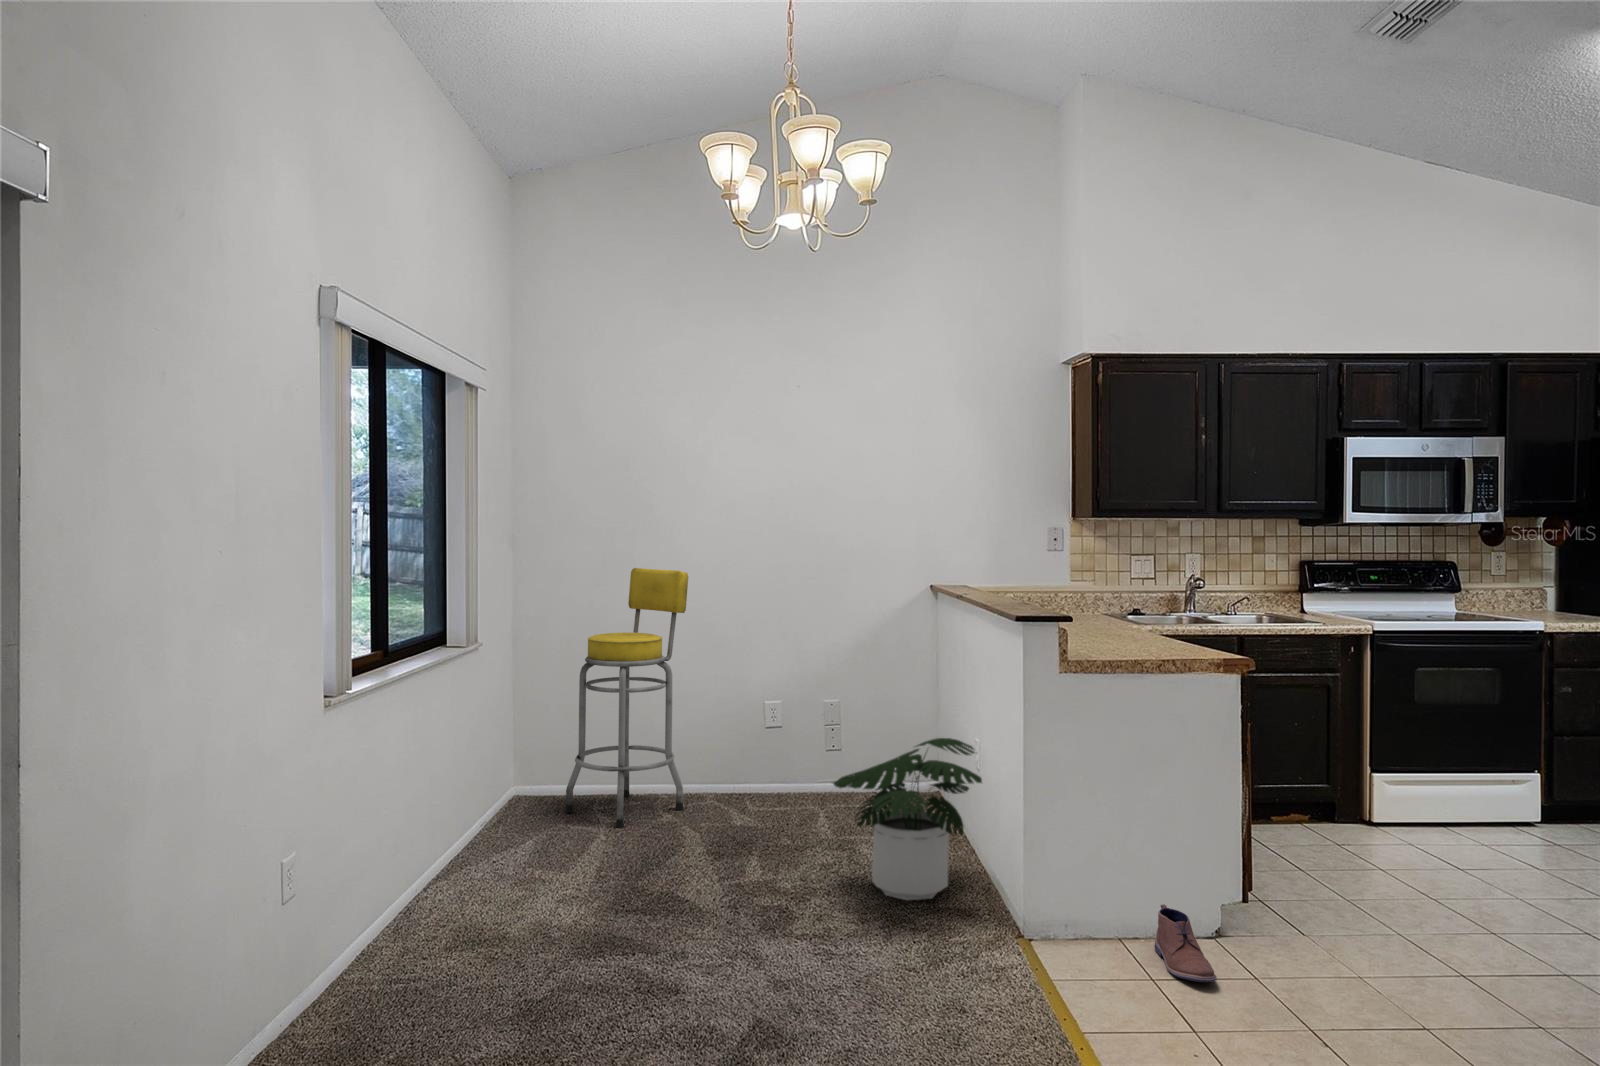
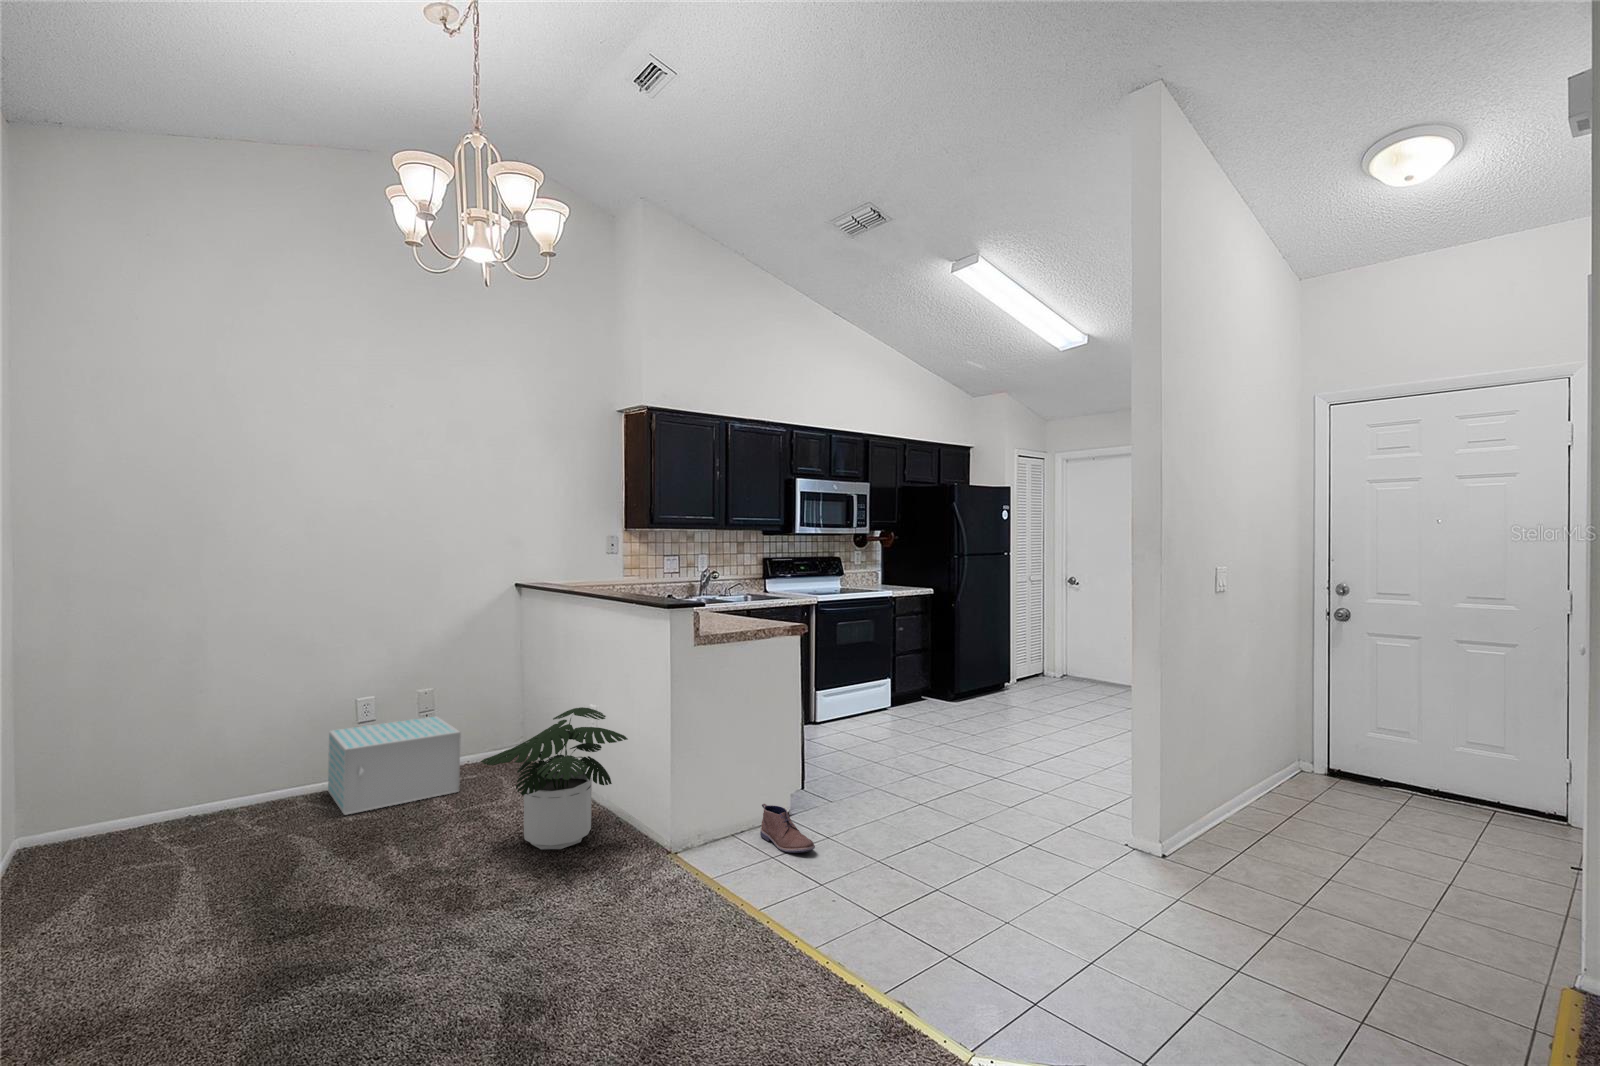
bar stool: present [565,568,688,828] -> none [119,578,281,853]
storage box: none [735,732,849,819] -> present [328,716,461,815]

